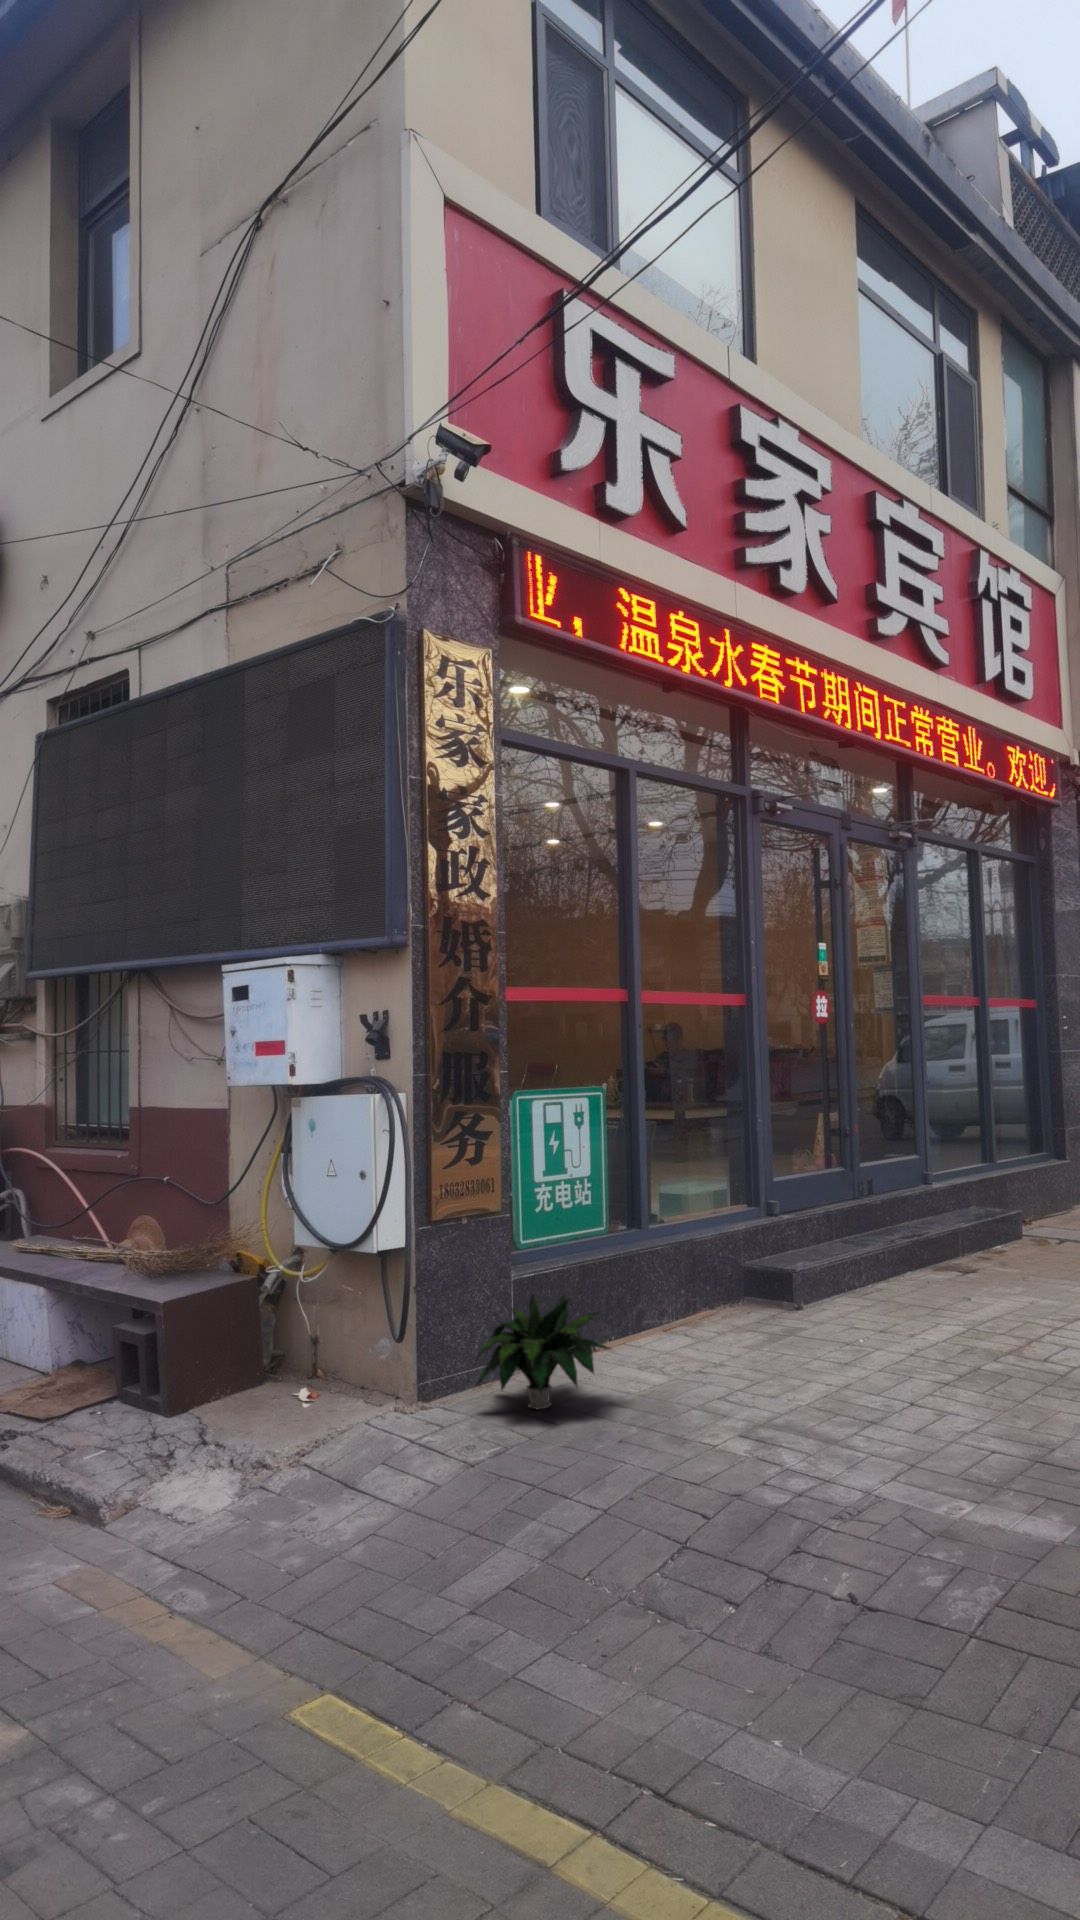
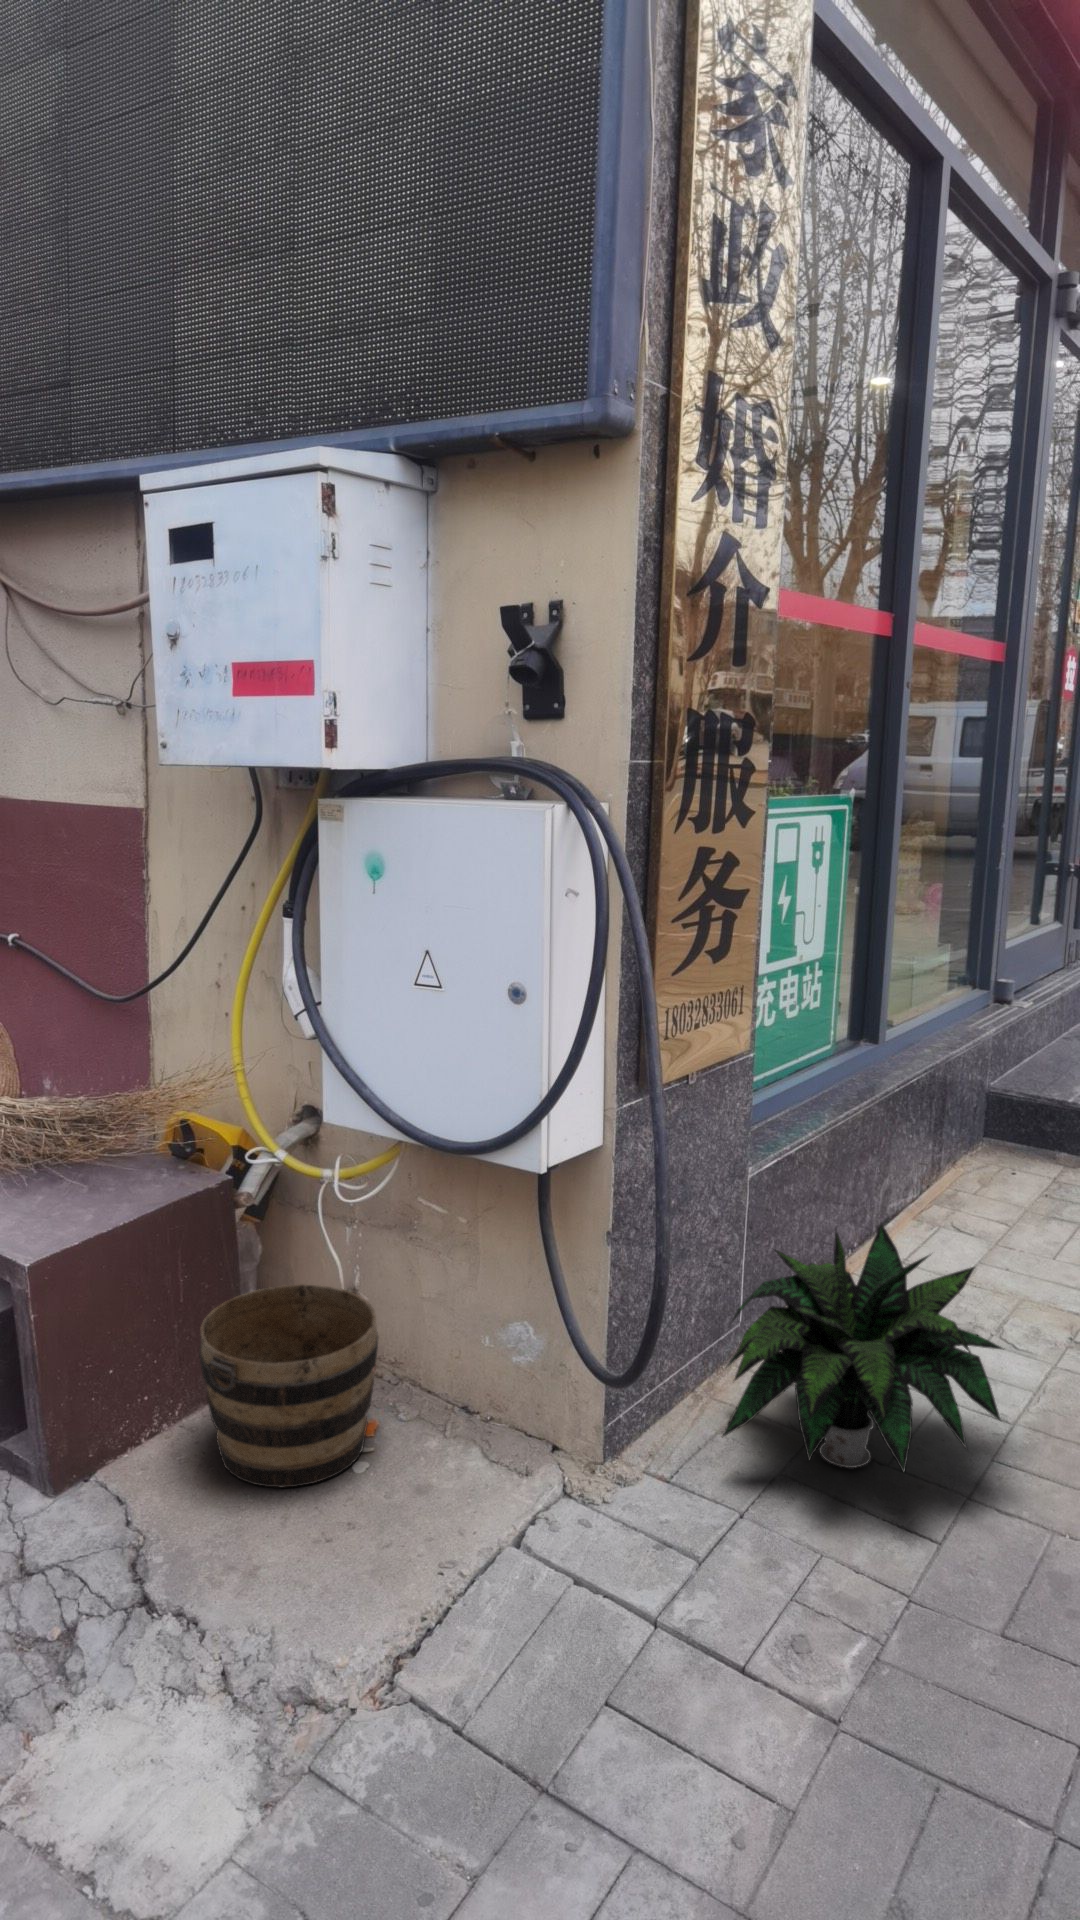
bucket: none [237,1331,320,1416] -> present [199,1284,379,1487]

